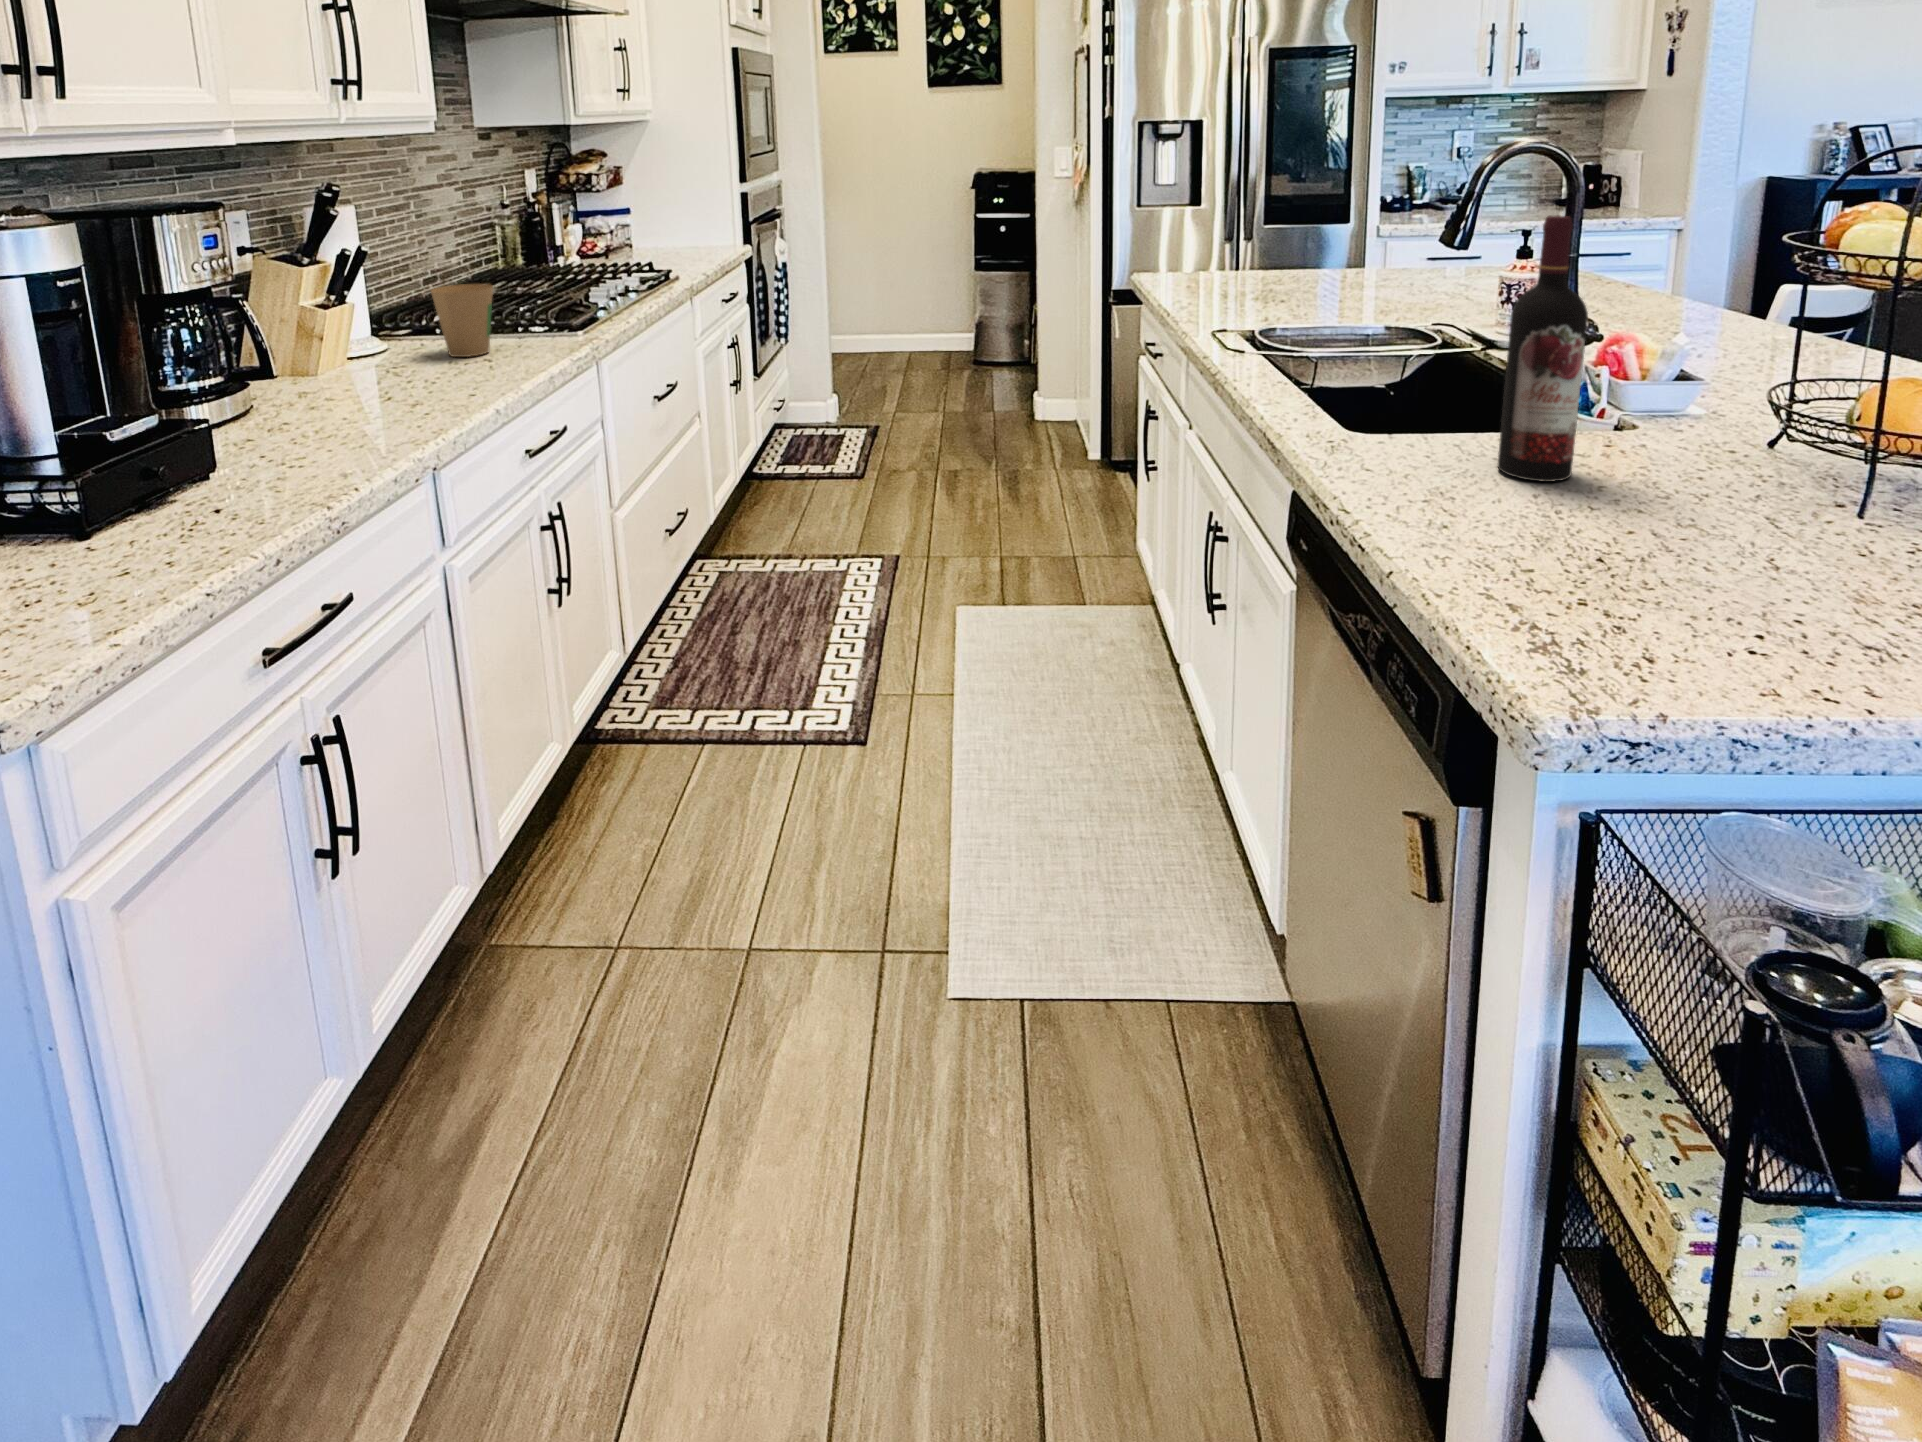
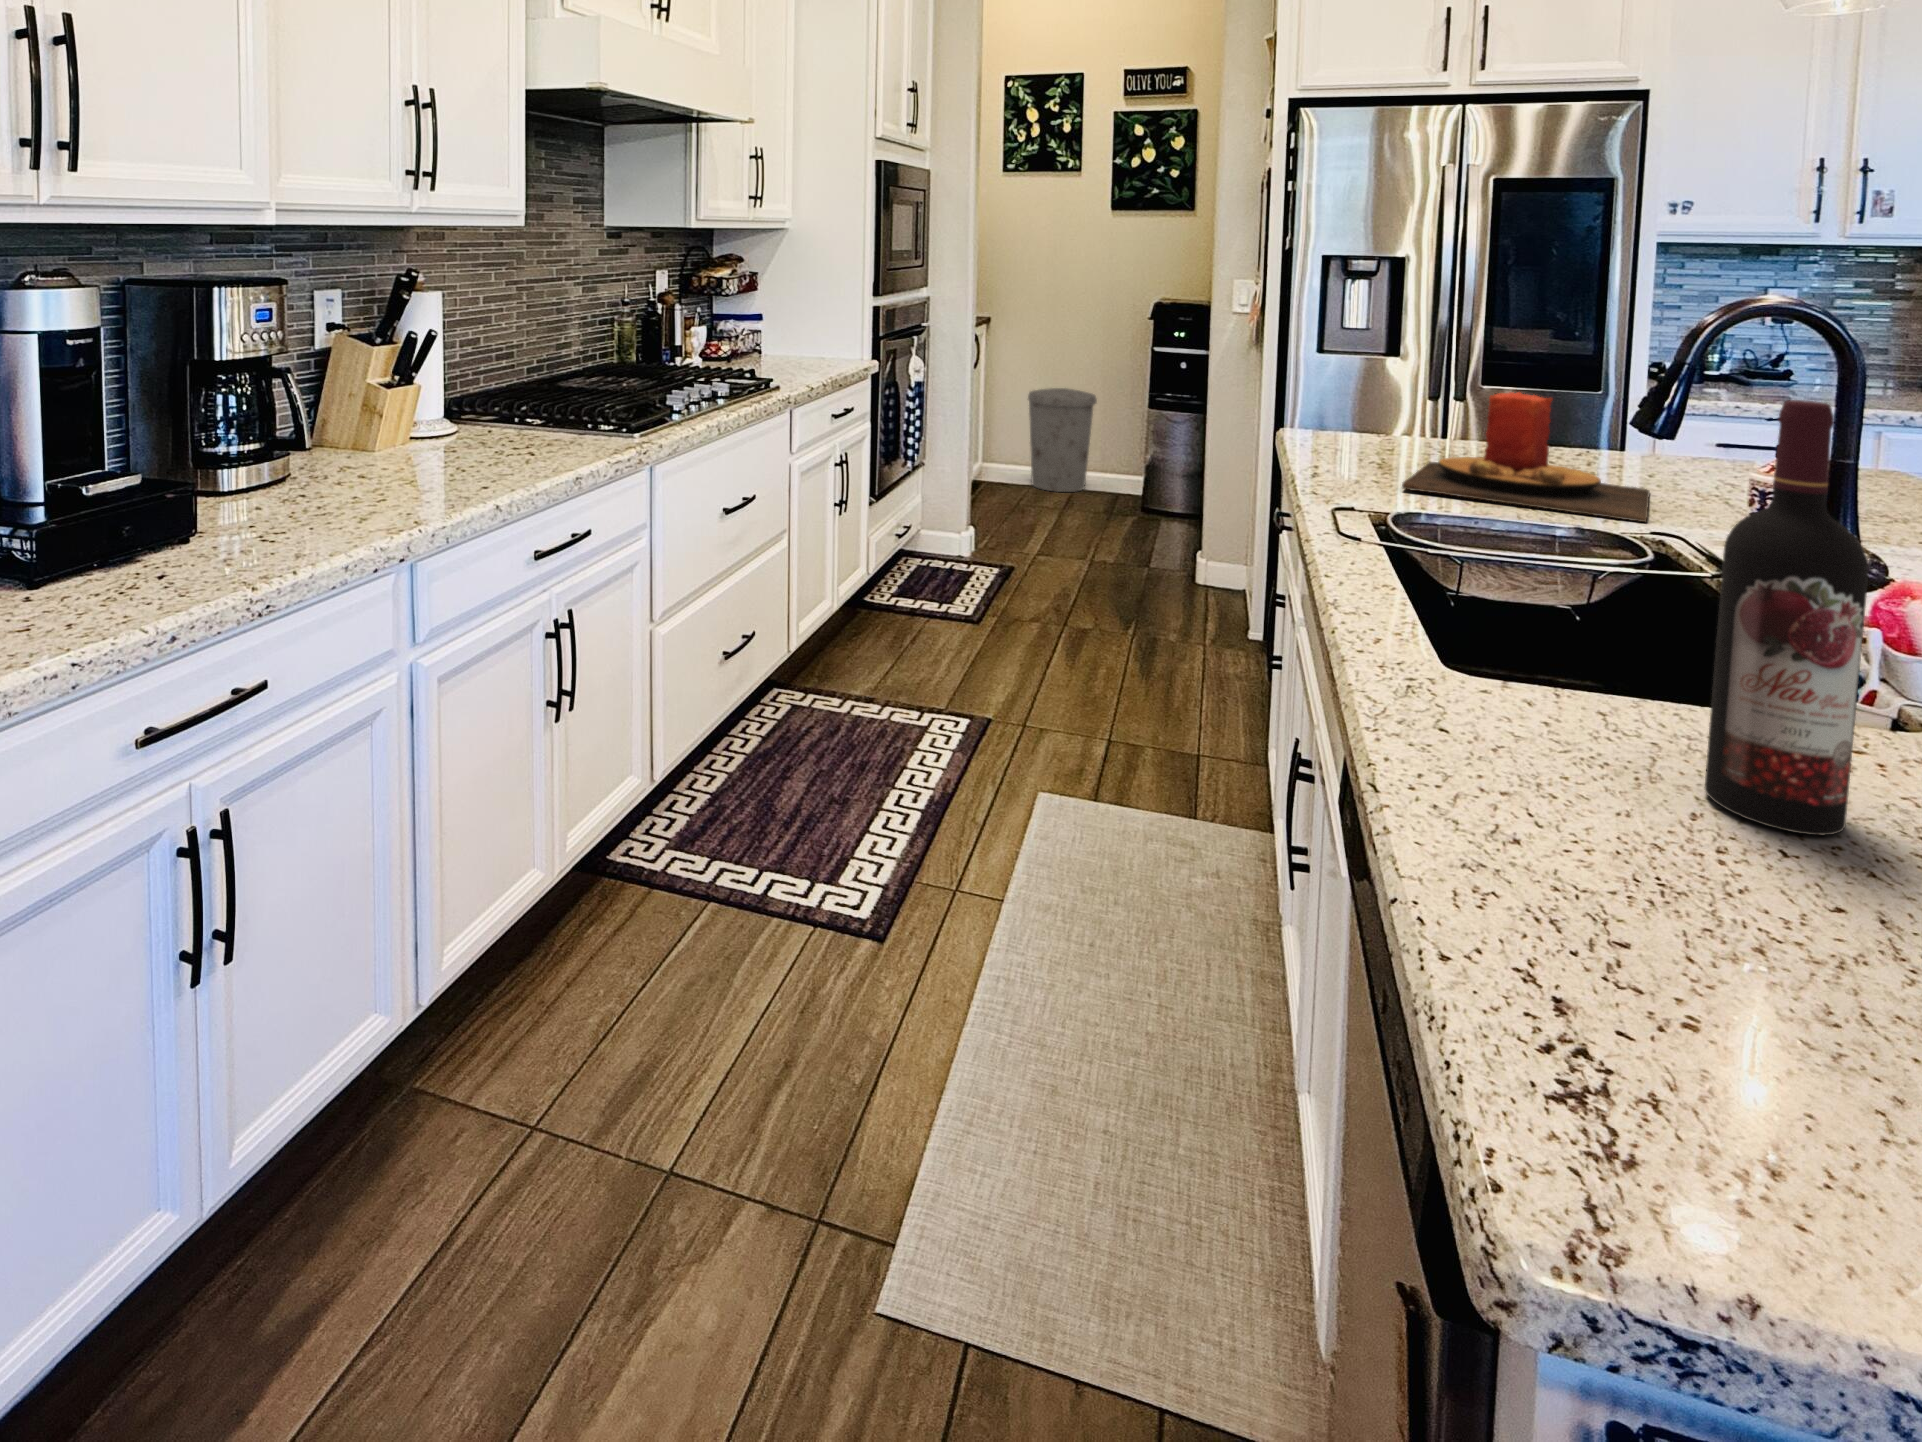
candle: none [1242,229,1406,317] -> present [1402,392,1650,522]
trash can: none [868,260,930,356] -> present [1028,388,1097,492]
paper cup: present [431,284,493,357] -> none [484,373,543,446]

